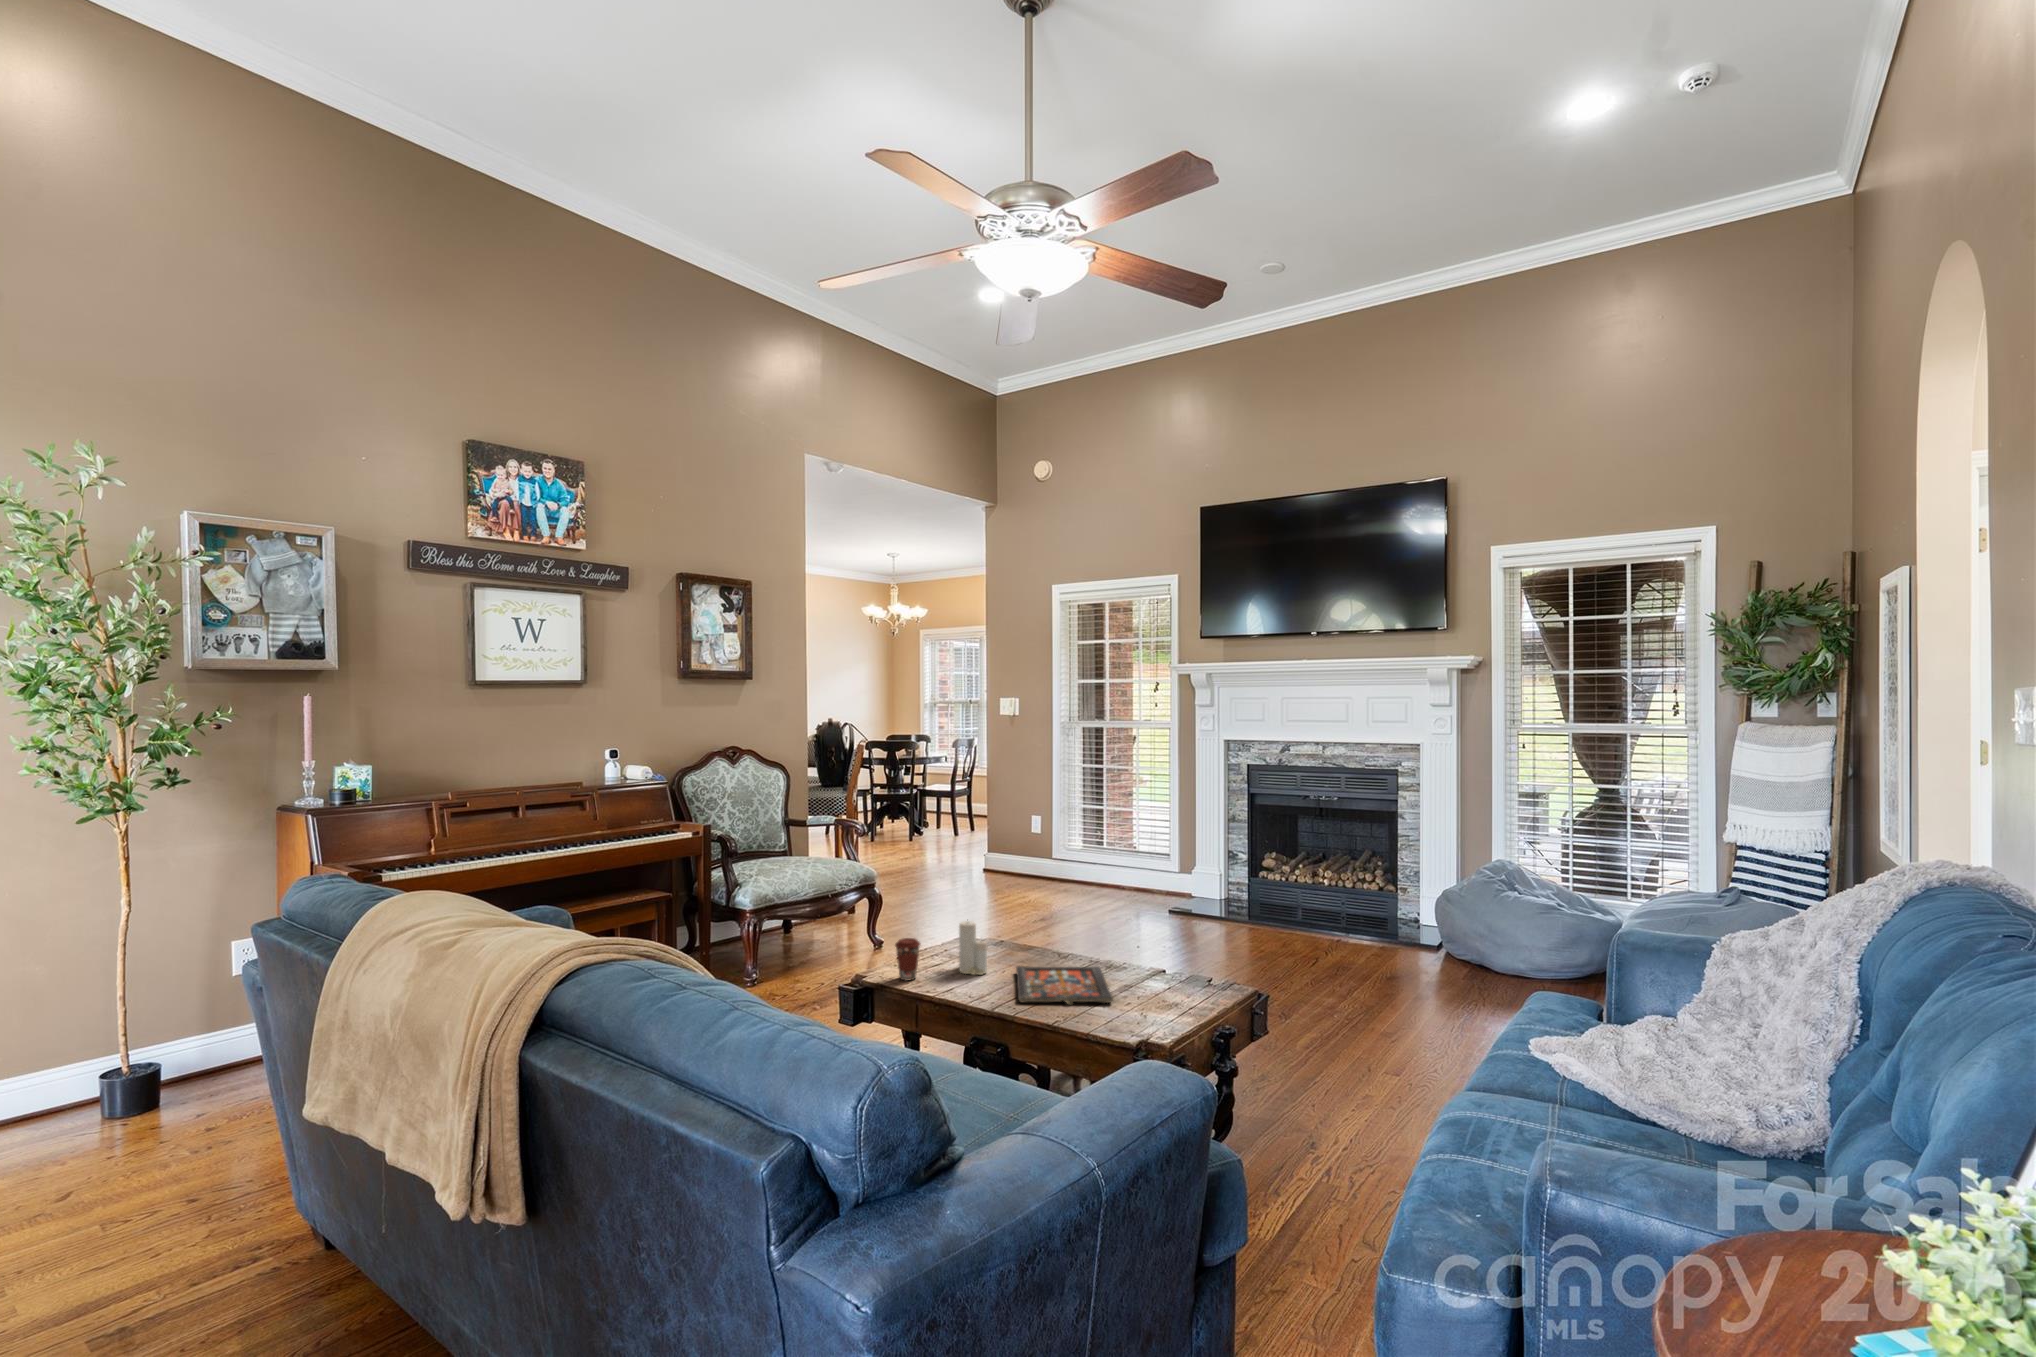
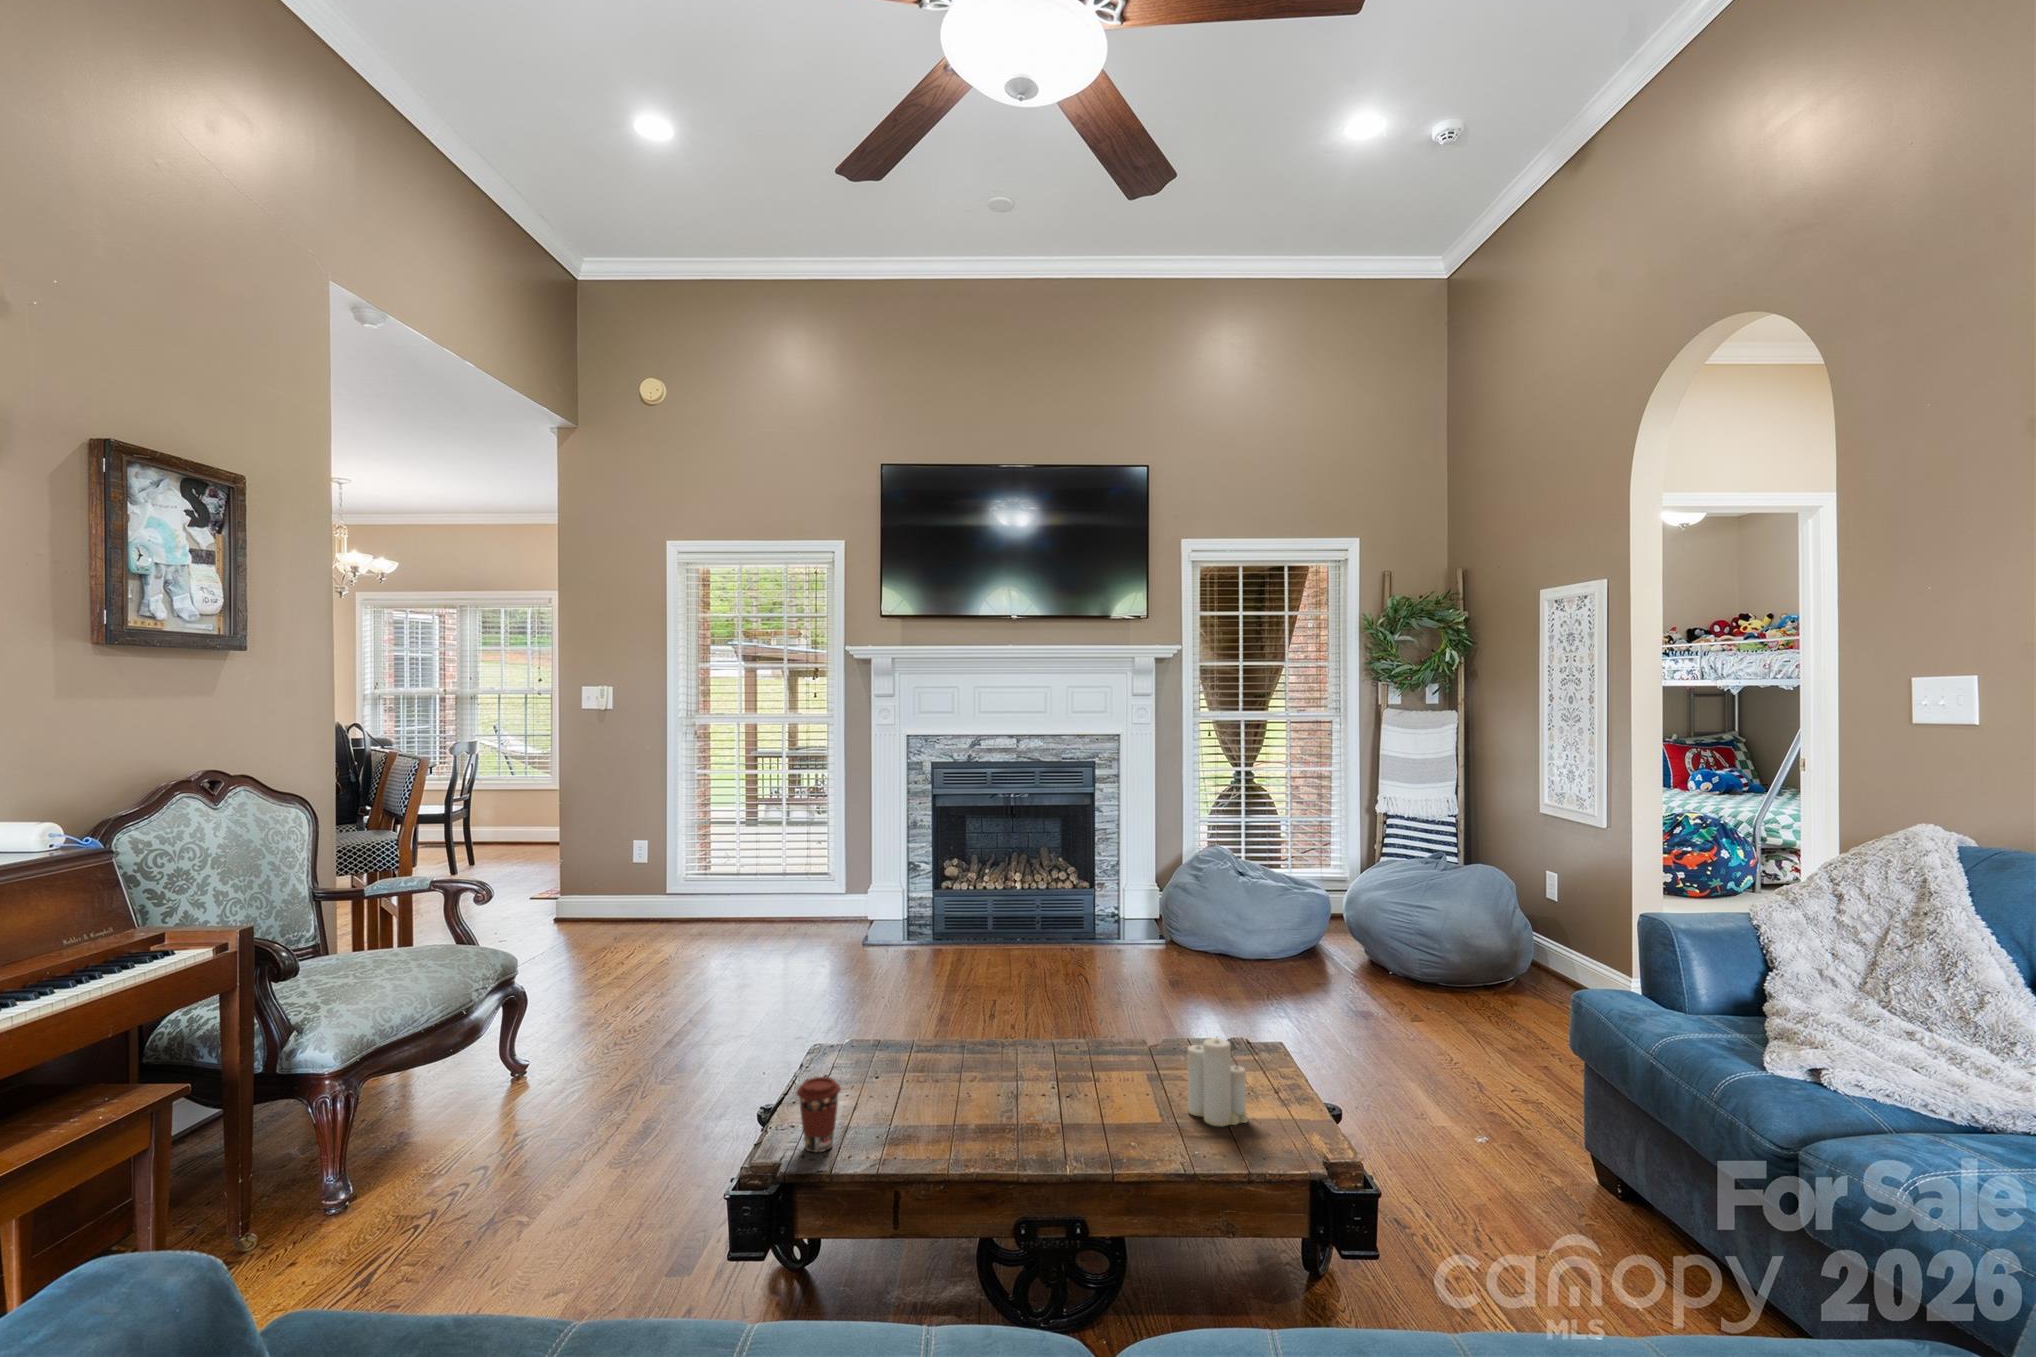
candle: present [959,921,987,975] -> present [1188,1037,1248,1126]
board game: present [1016,966,1113,1005] -> none [954,1057,1151,1146]

